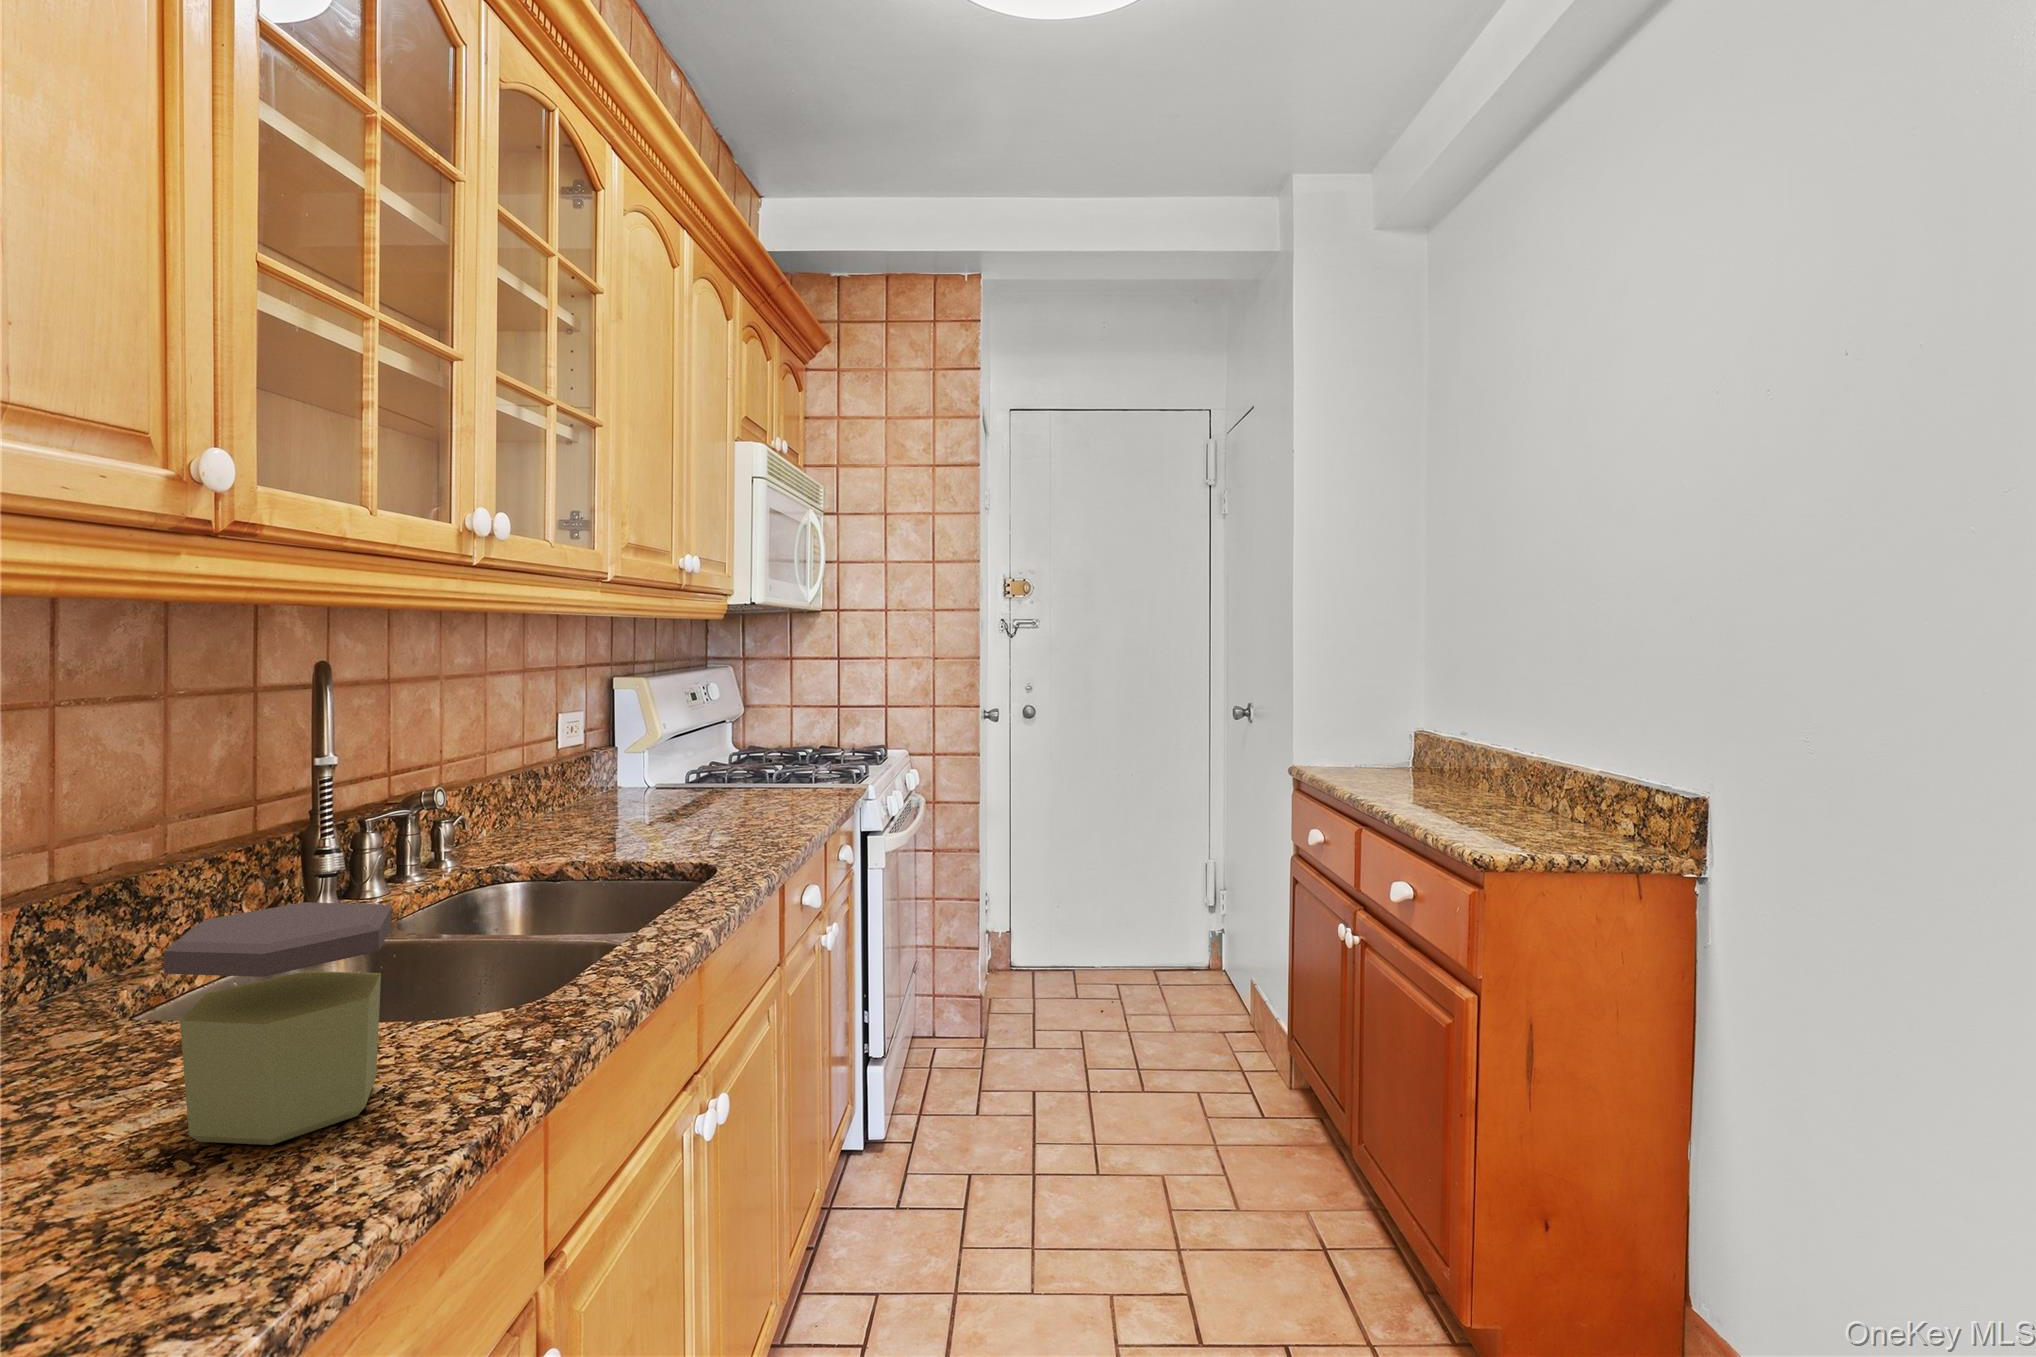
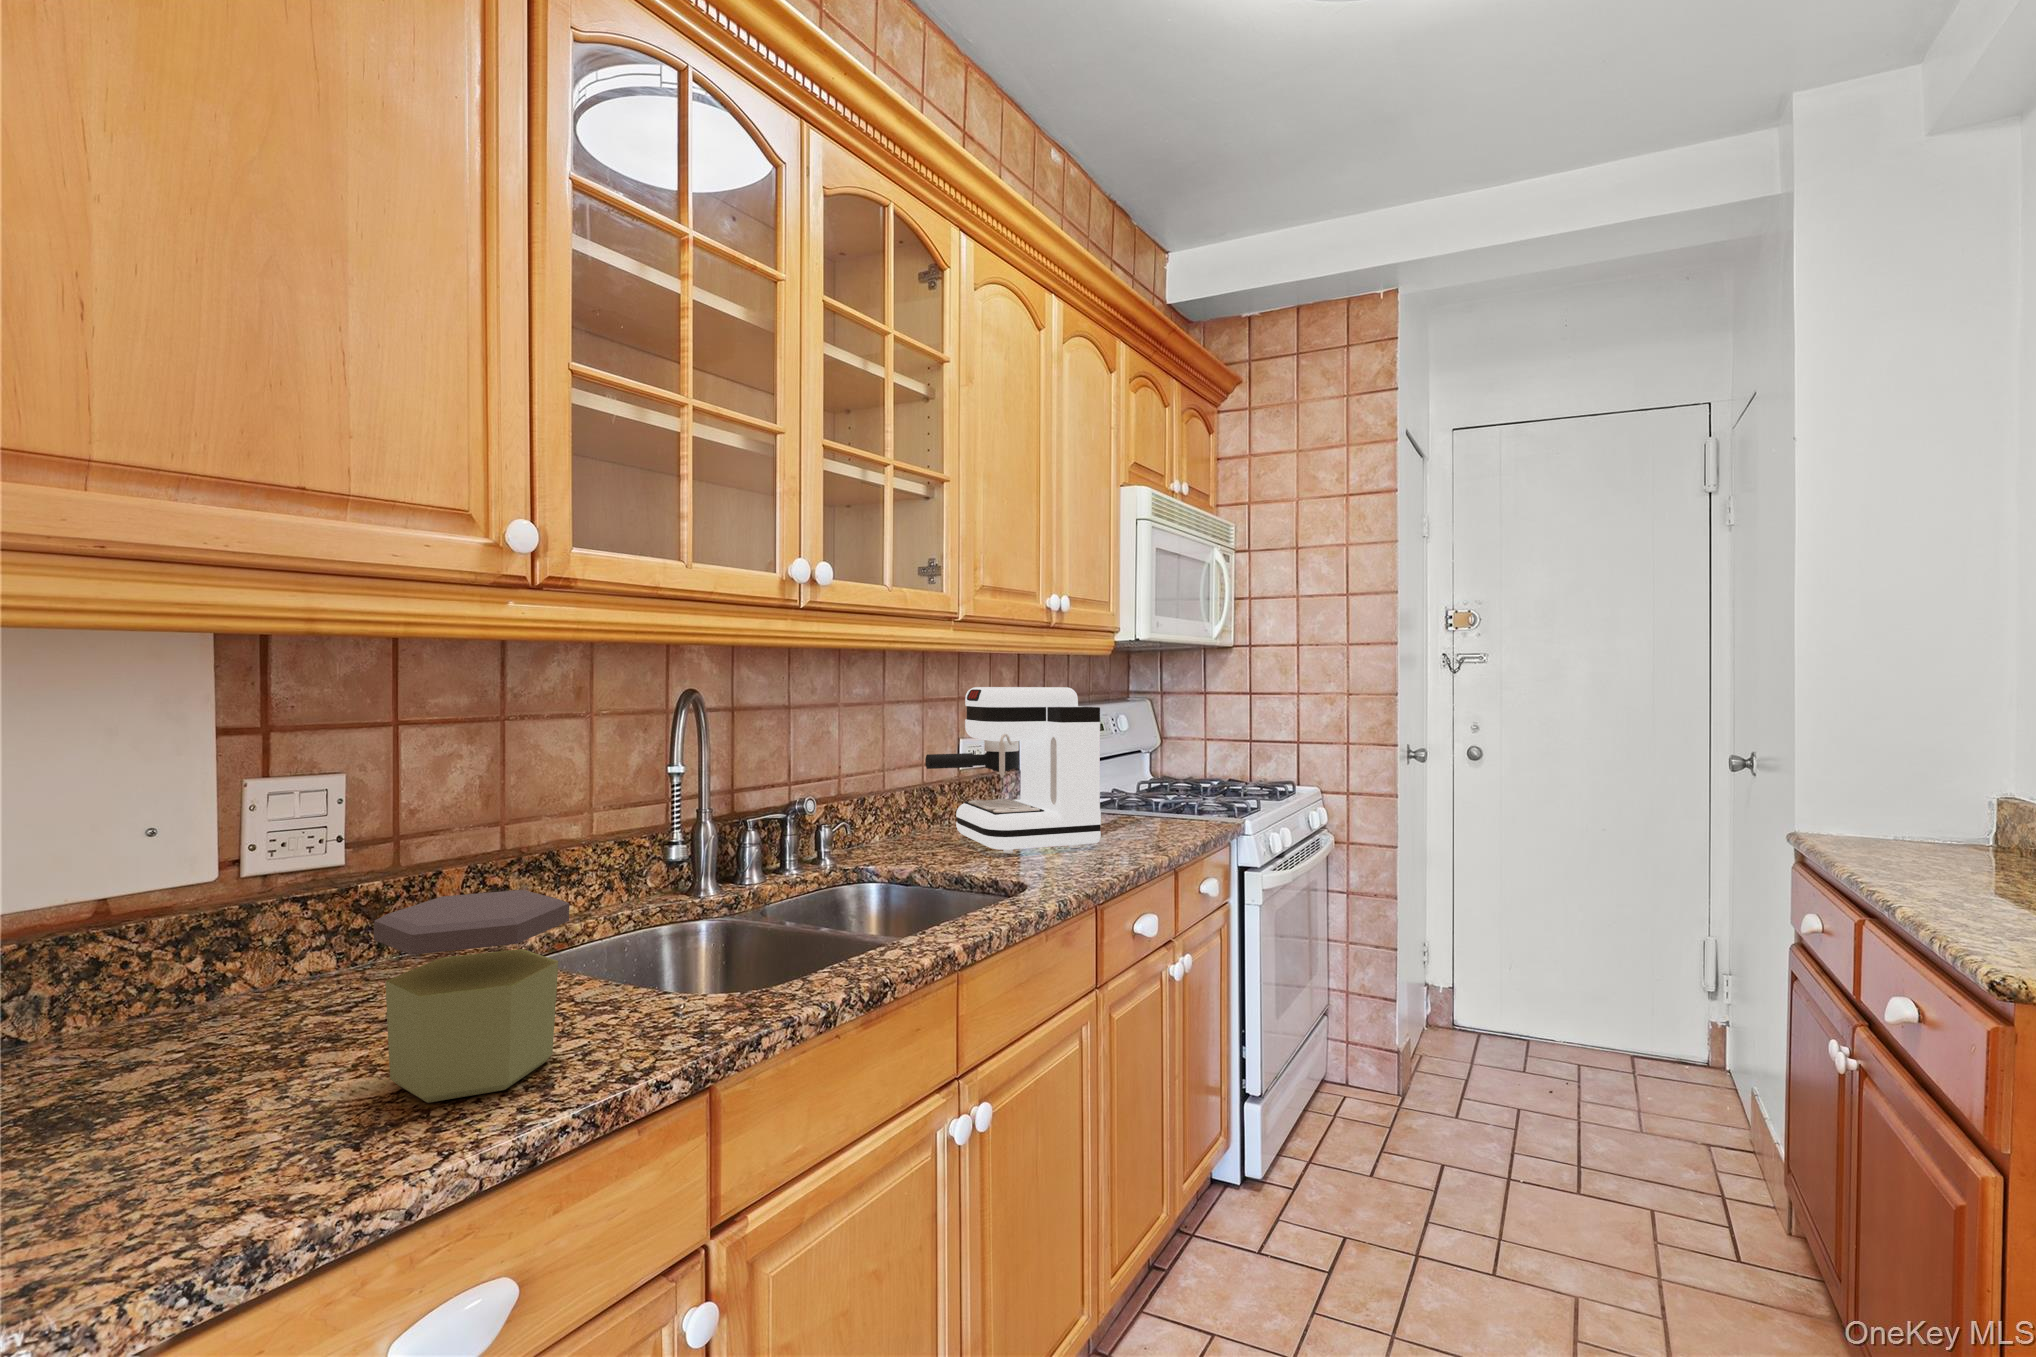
coffee maker: none [554,657,759,838] -> present [925,687,1101,853]

